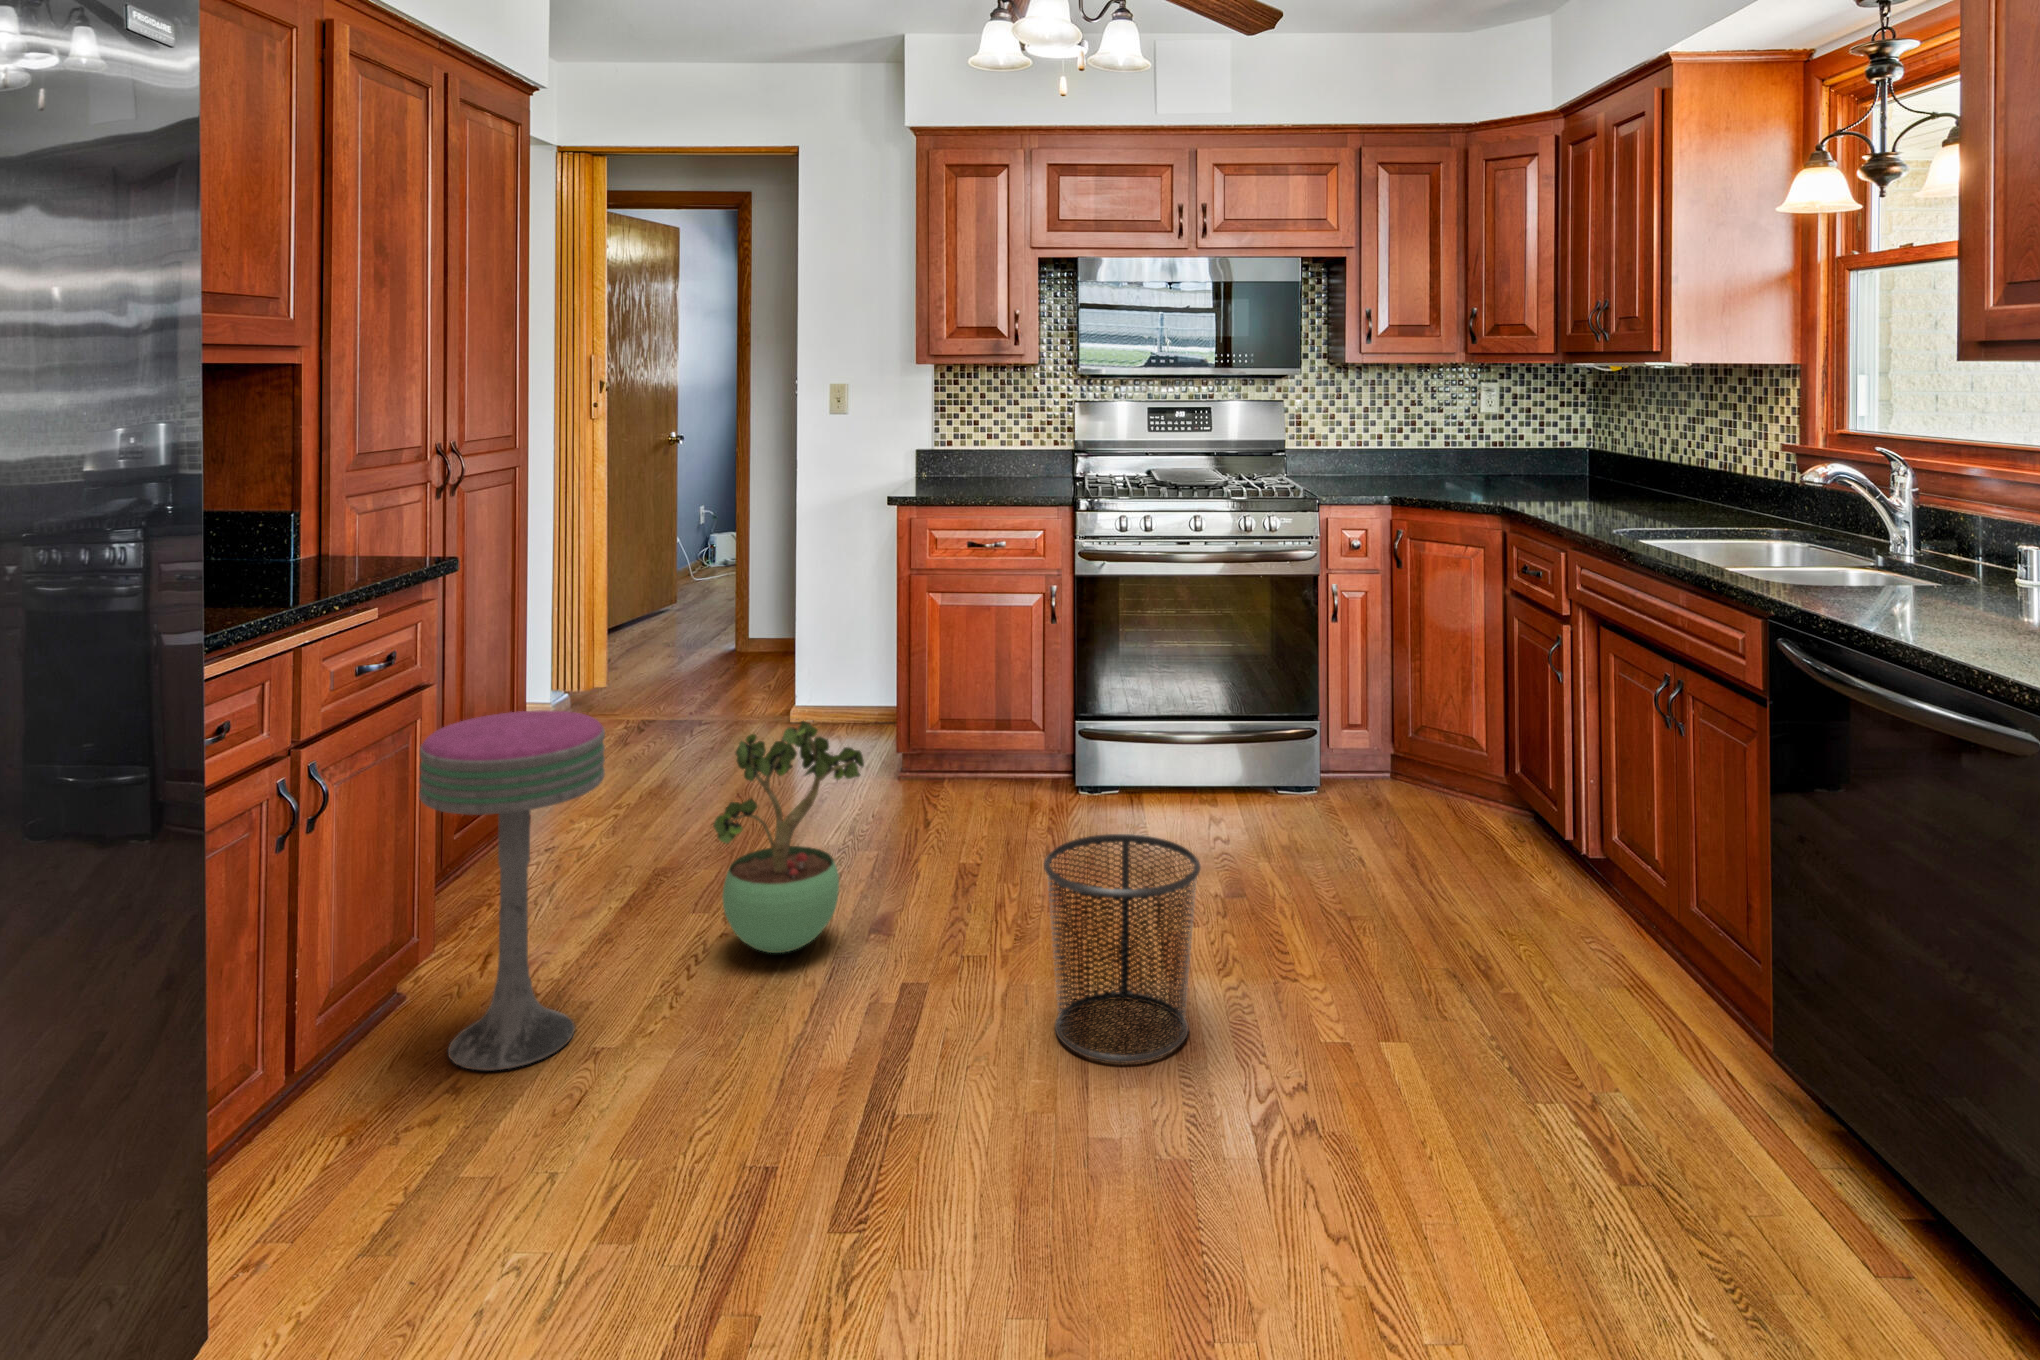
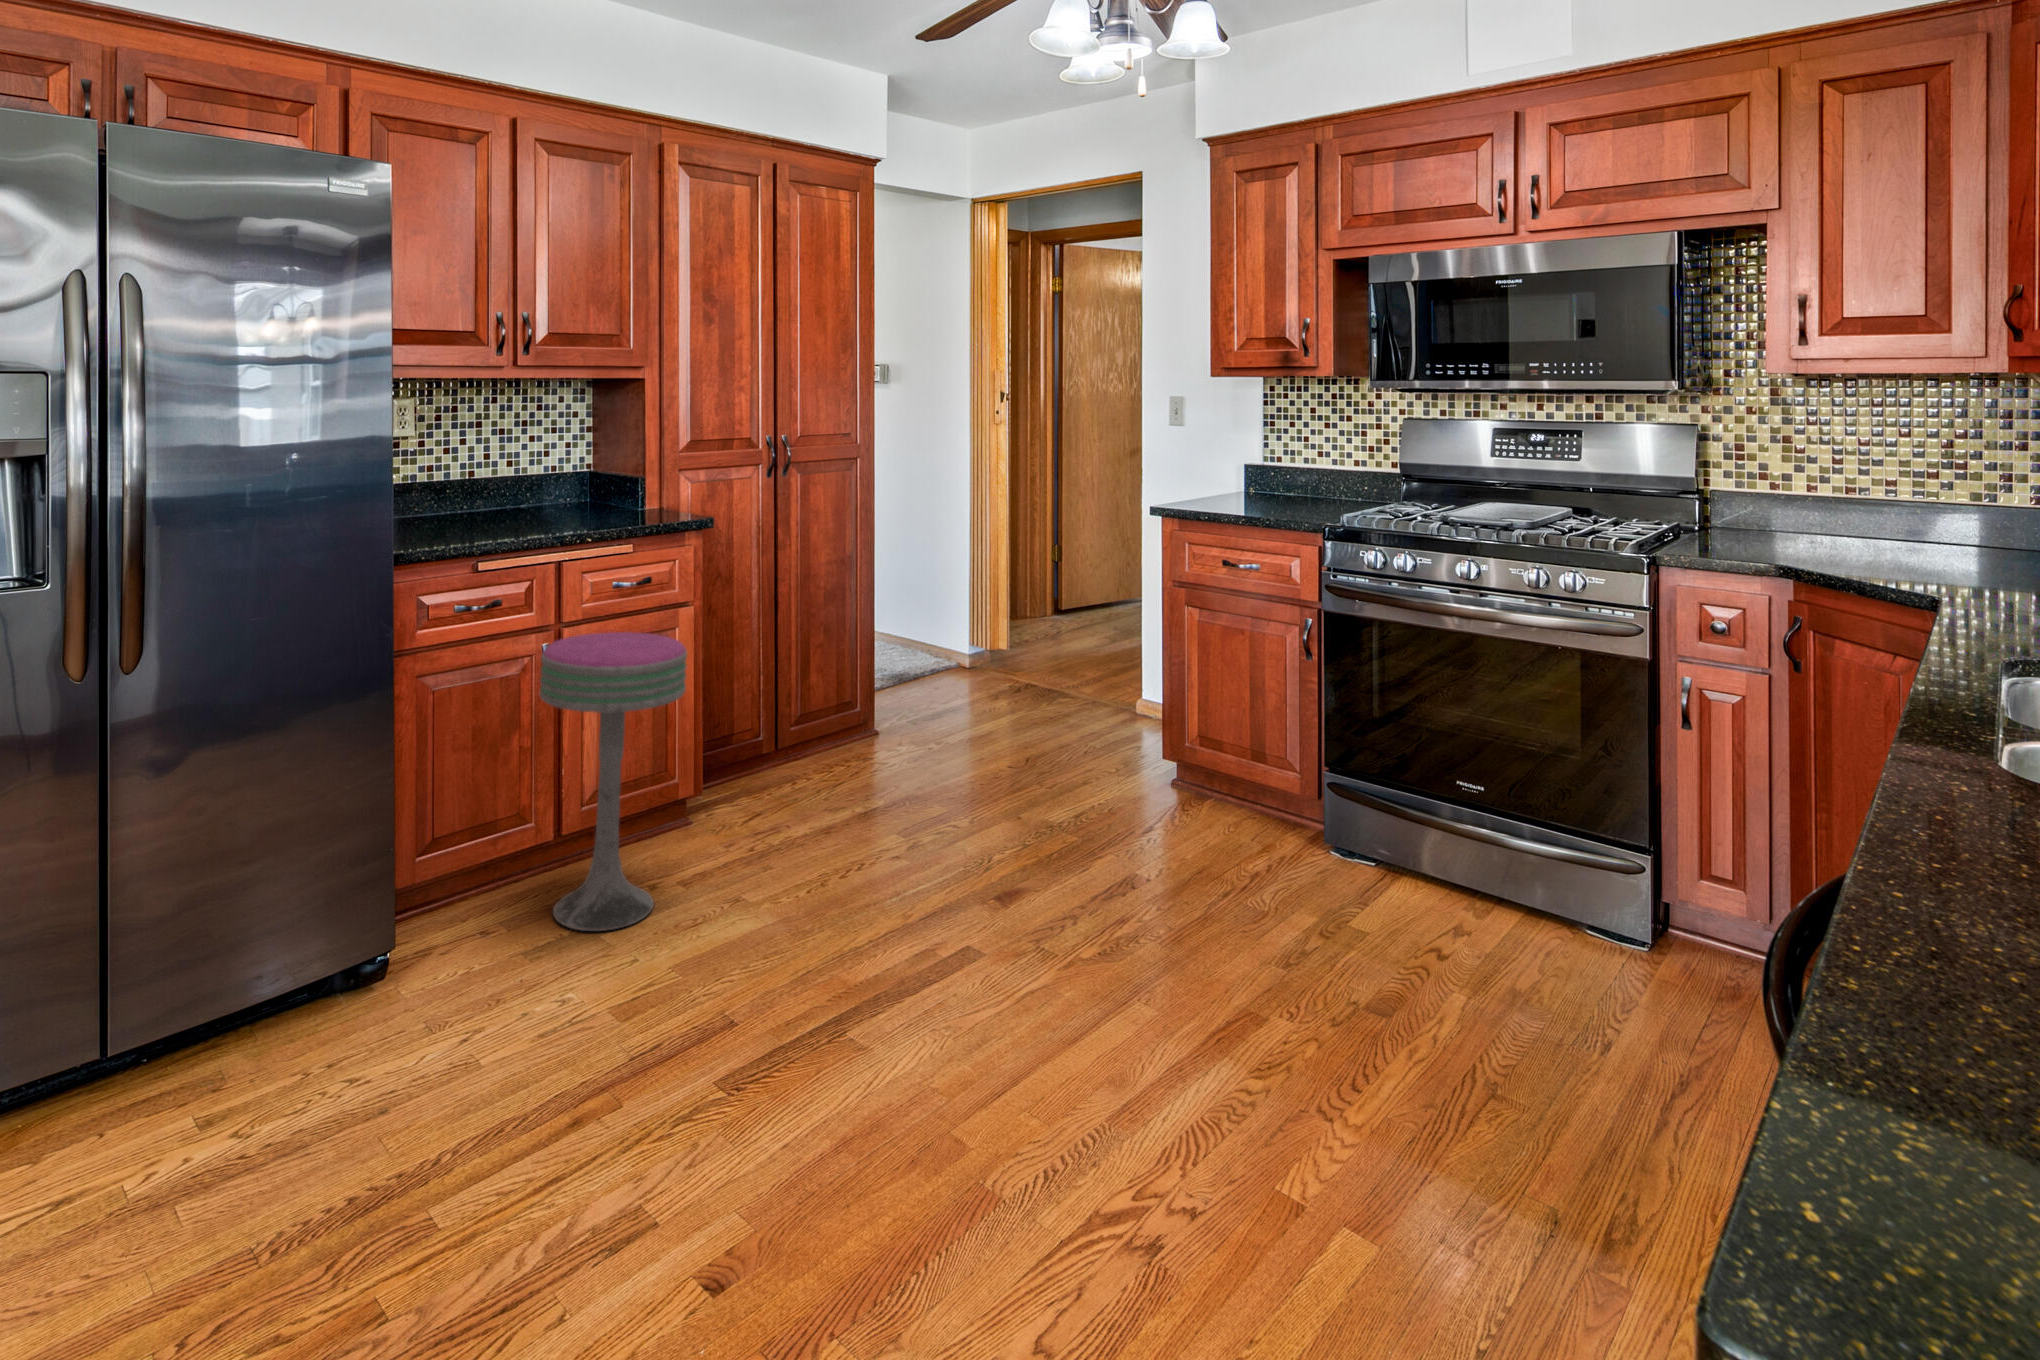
potted plant: present [713,720,864,953] -> none [793,695,933,922]
waste bin: present [1044,834,1201,1063] -> none [940,898,1137,1215]

